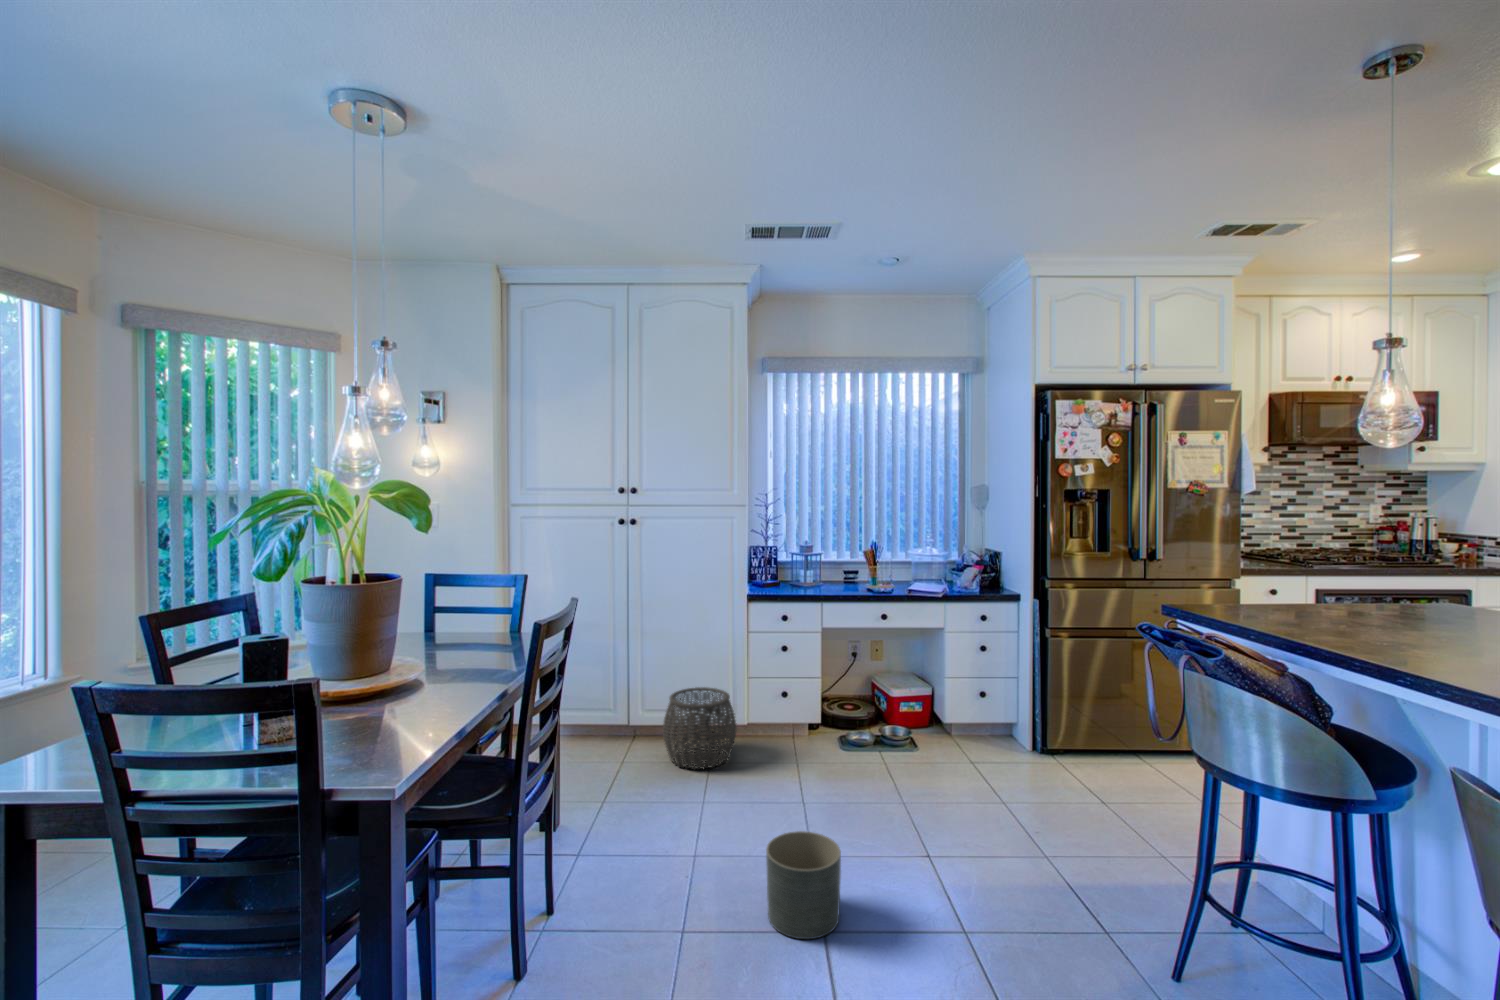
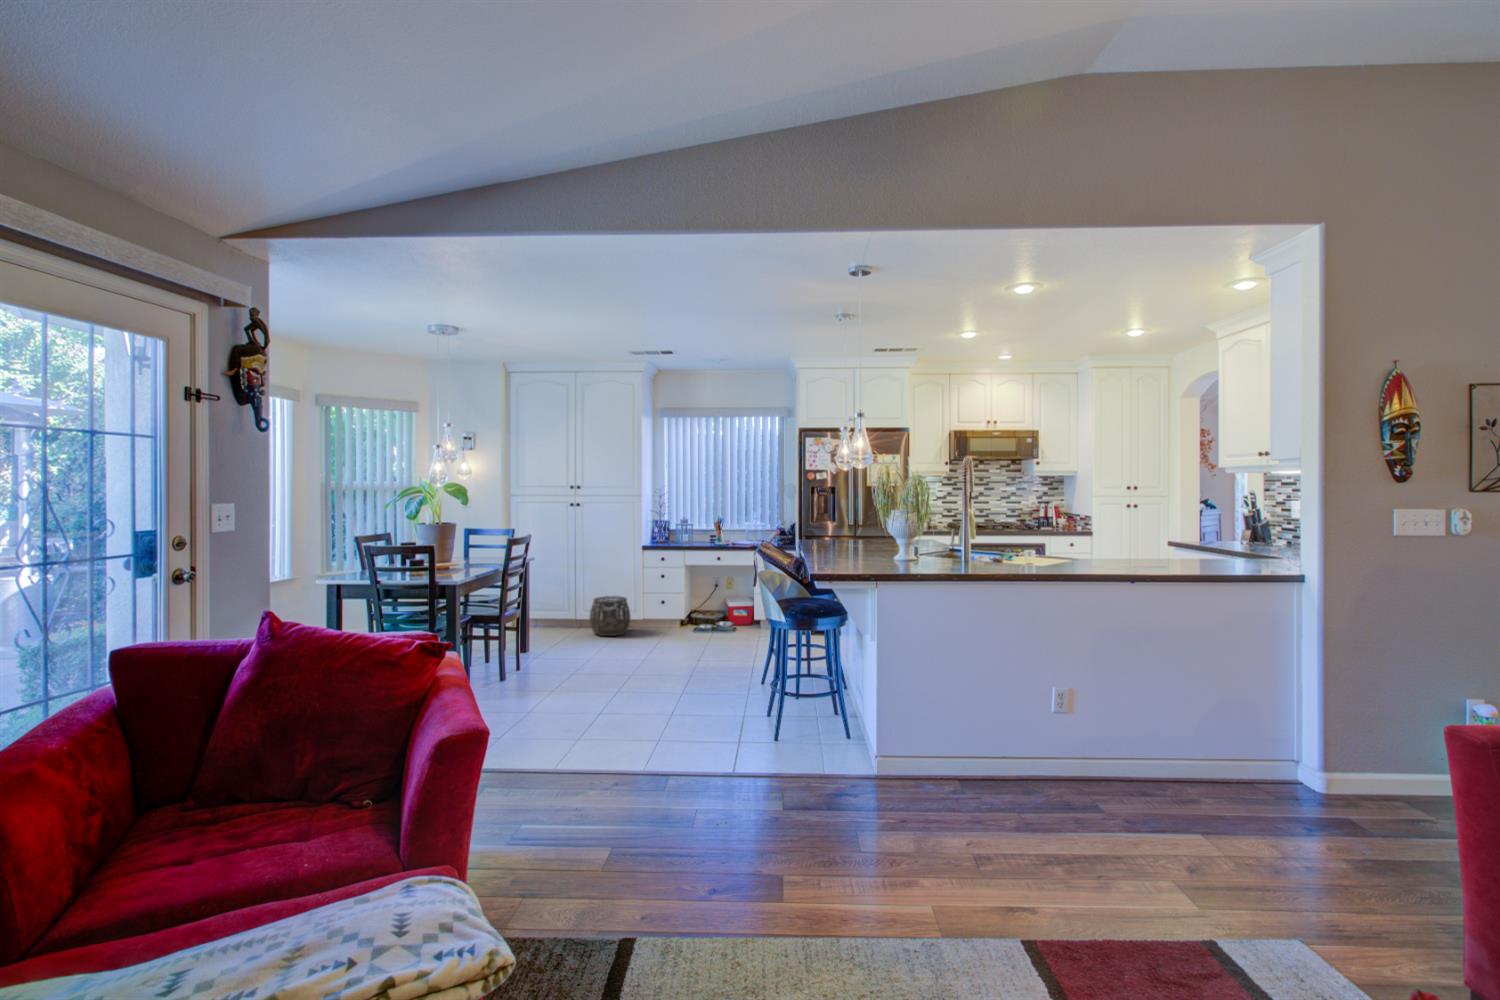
planter: present [766,831,841,939] -> none [605,638,637,674]

